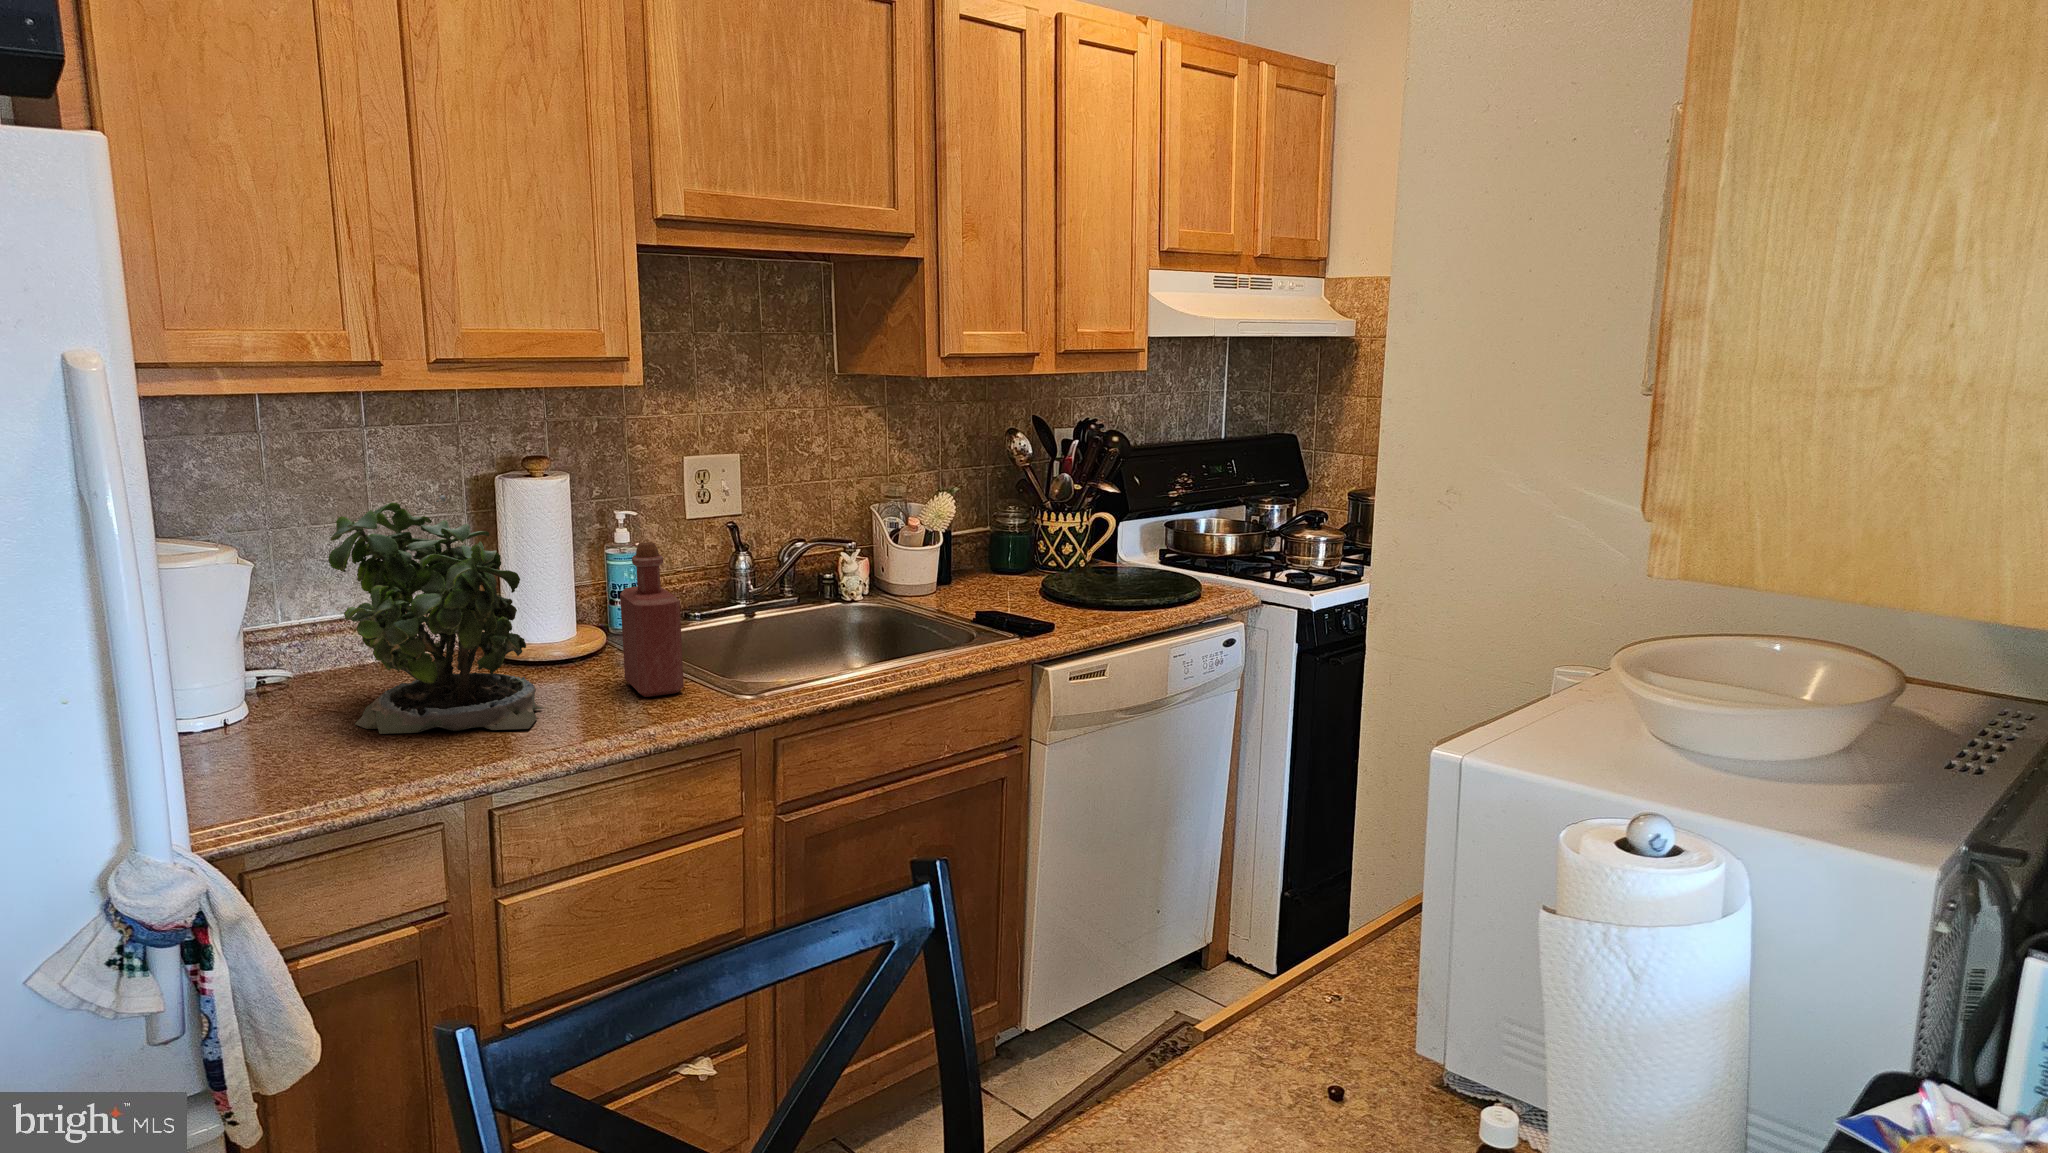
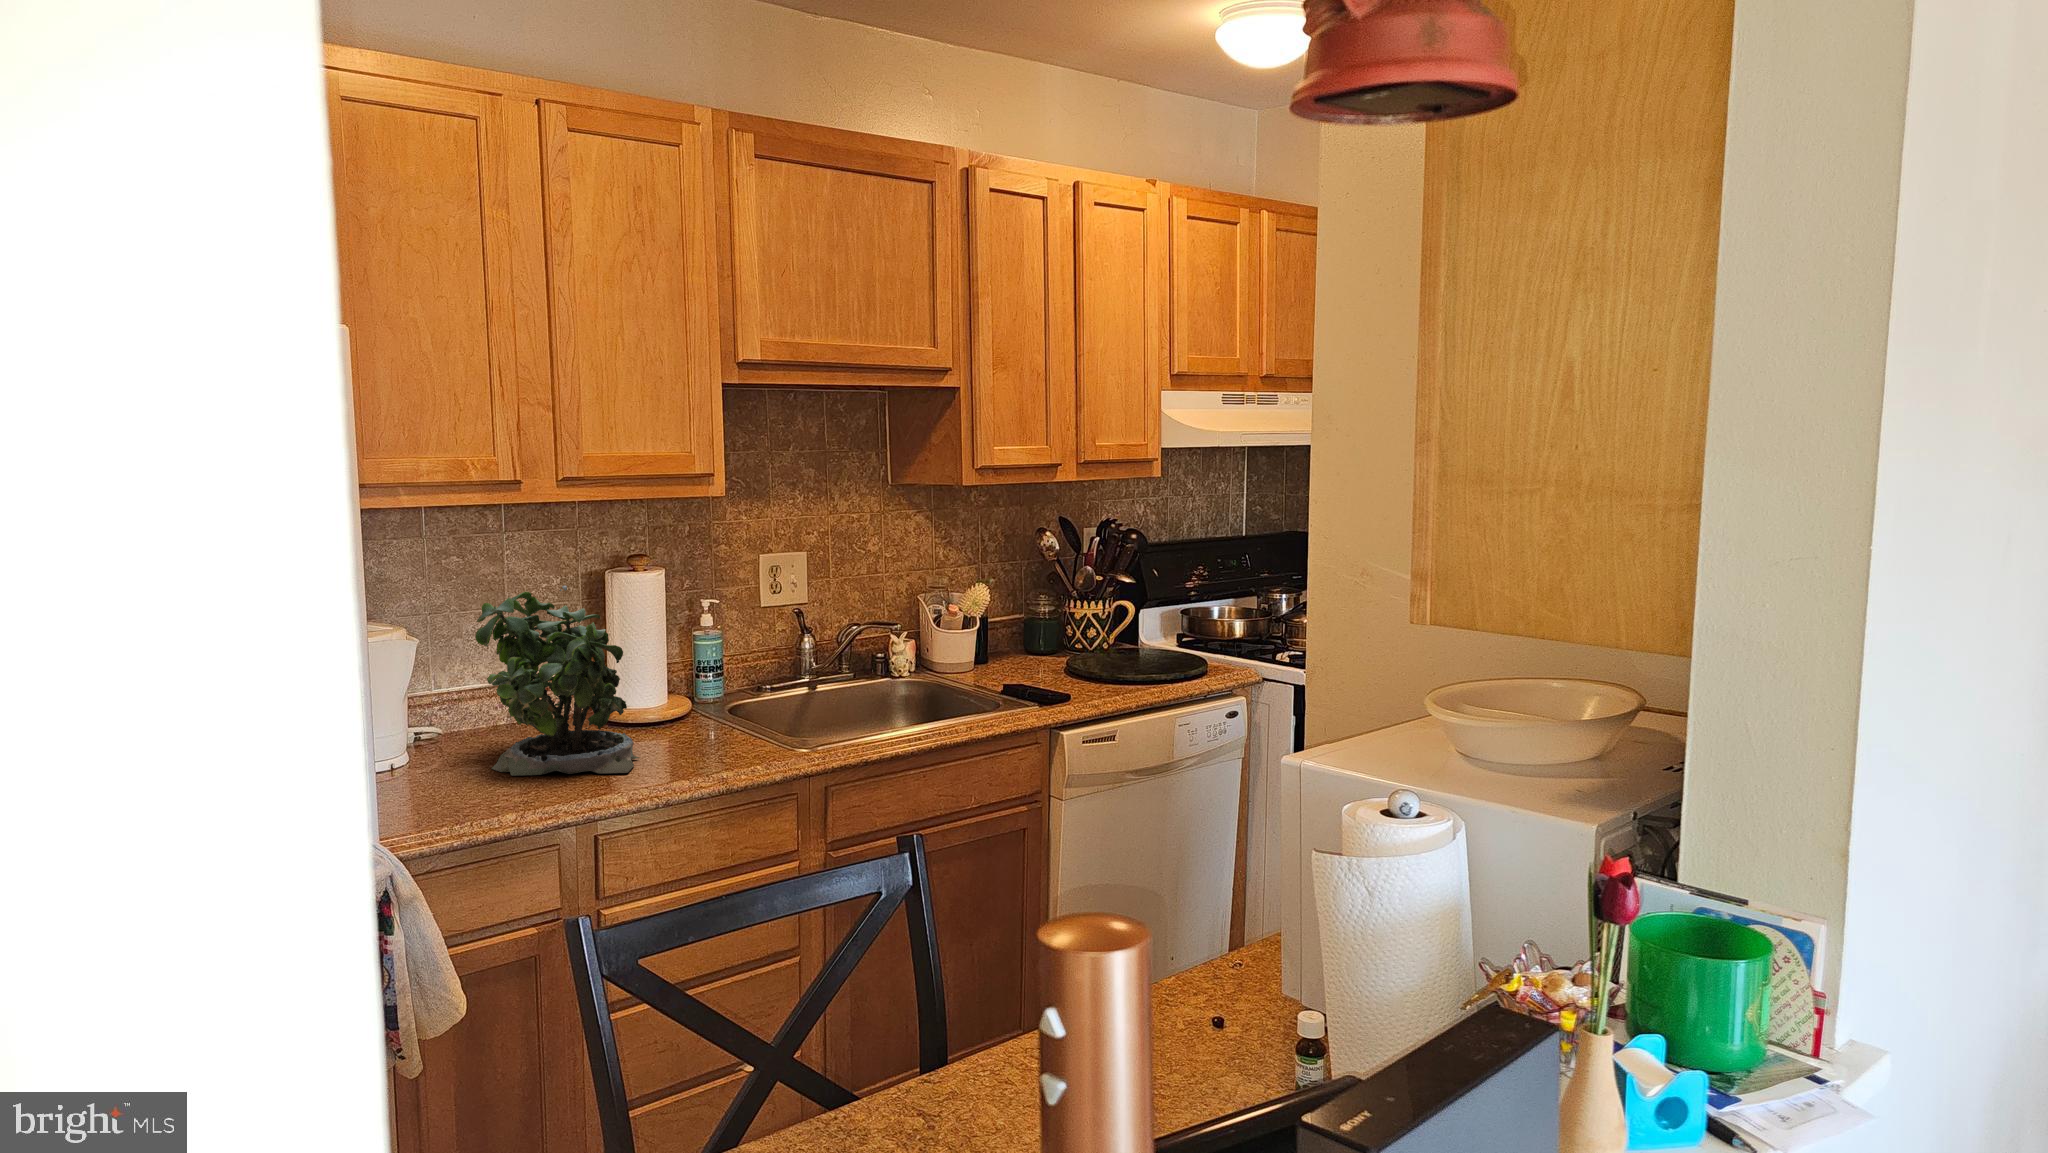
bottle: present [620,542,684,697] -> none [703,624,753,750]

